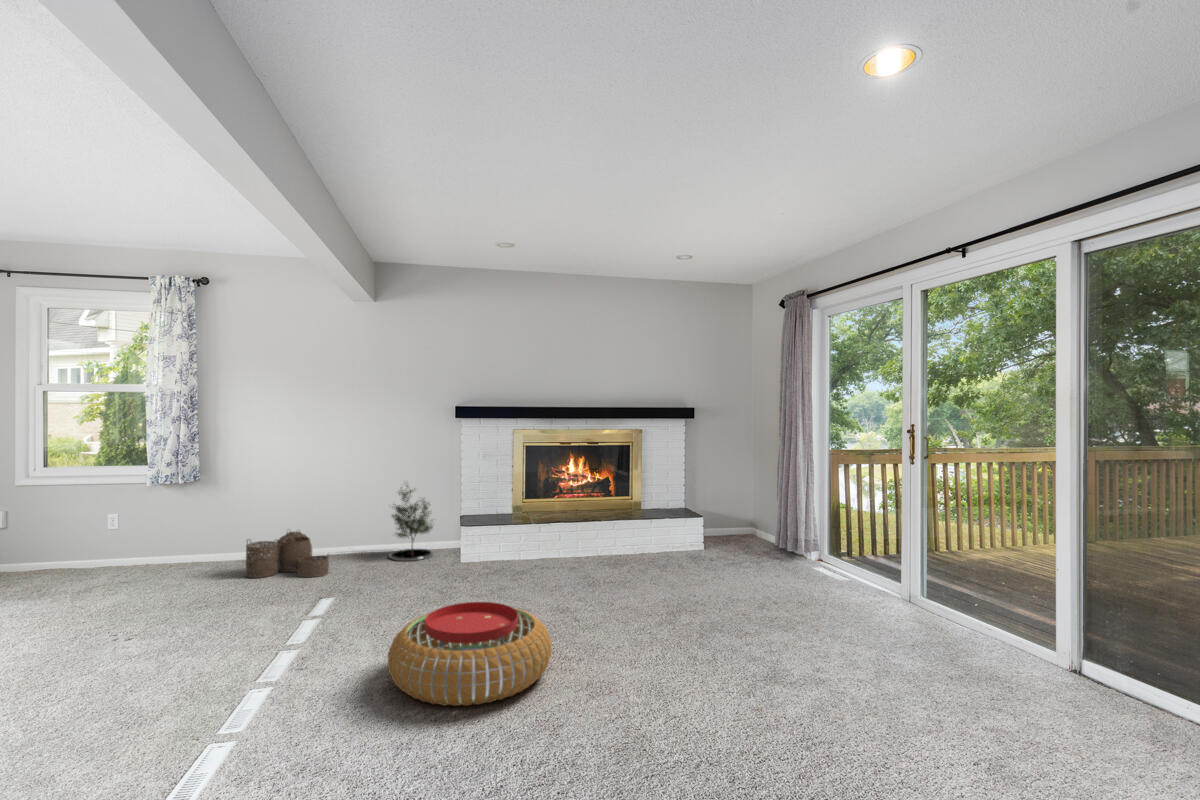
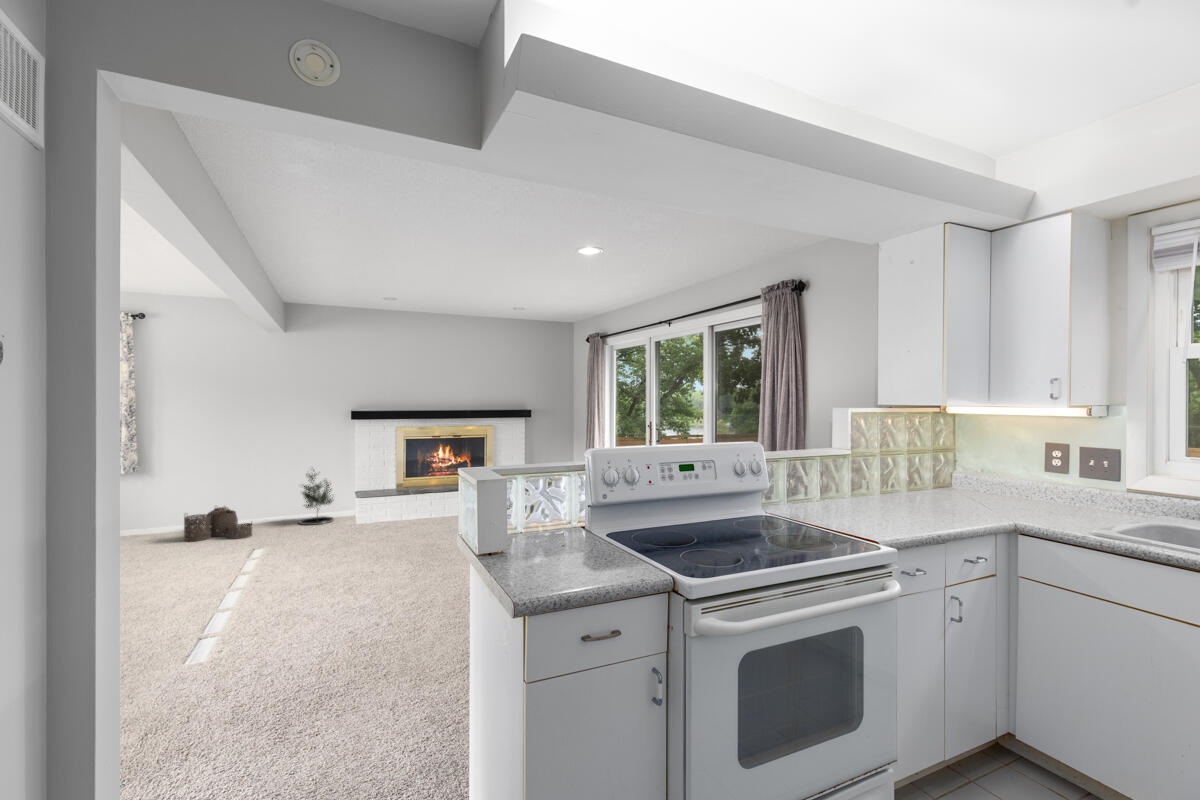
pouf: present [388,602,552,706] -> none [310,539,417,596]

